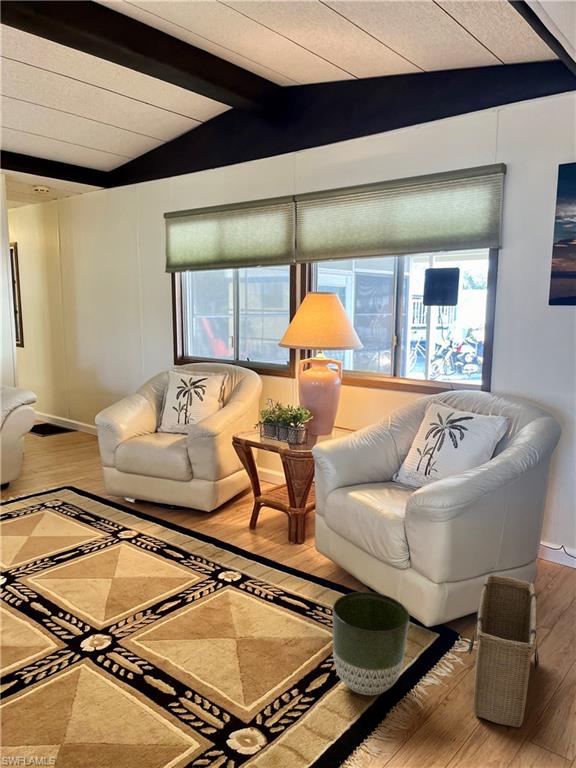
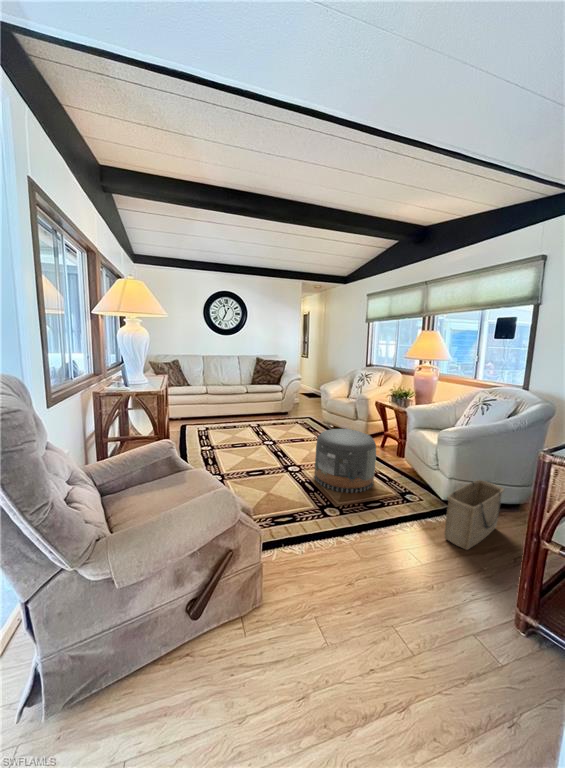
pouf: none [153,516,290,674] -> present [315,429,376,493]
planter: present [333,592,409,695] -> none [381,470,419,516]

